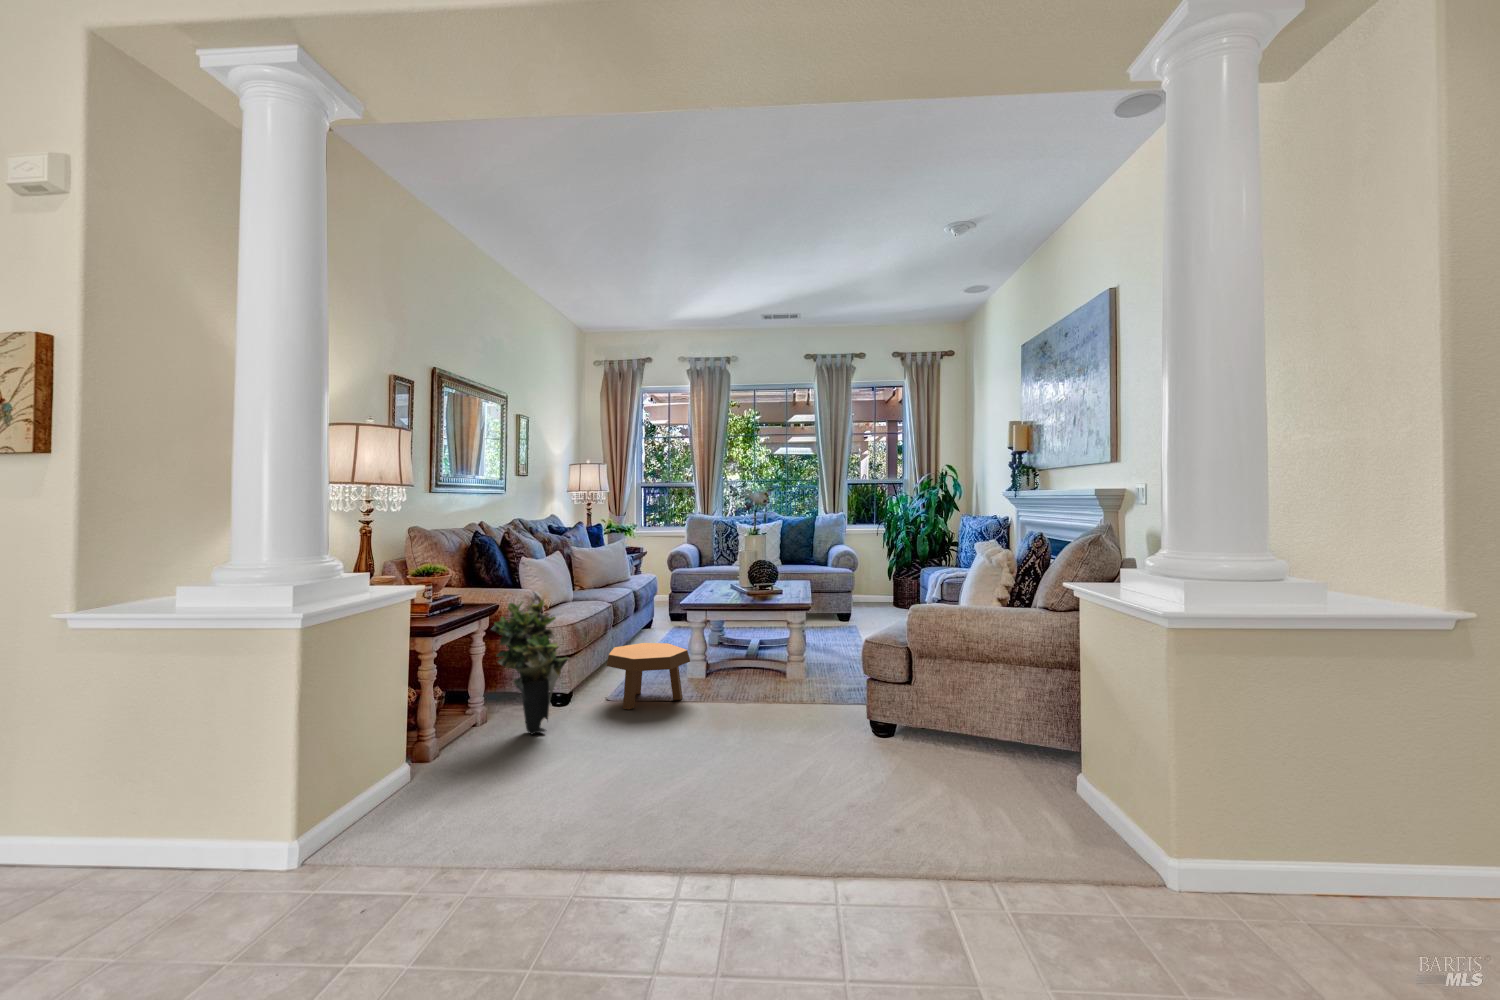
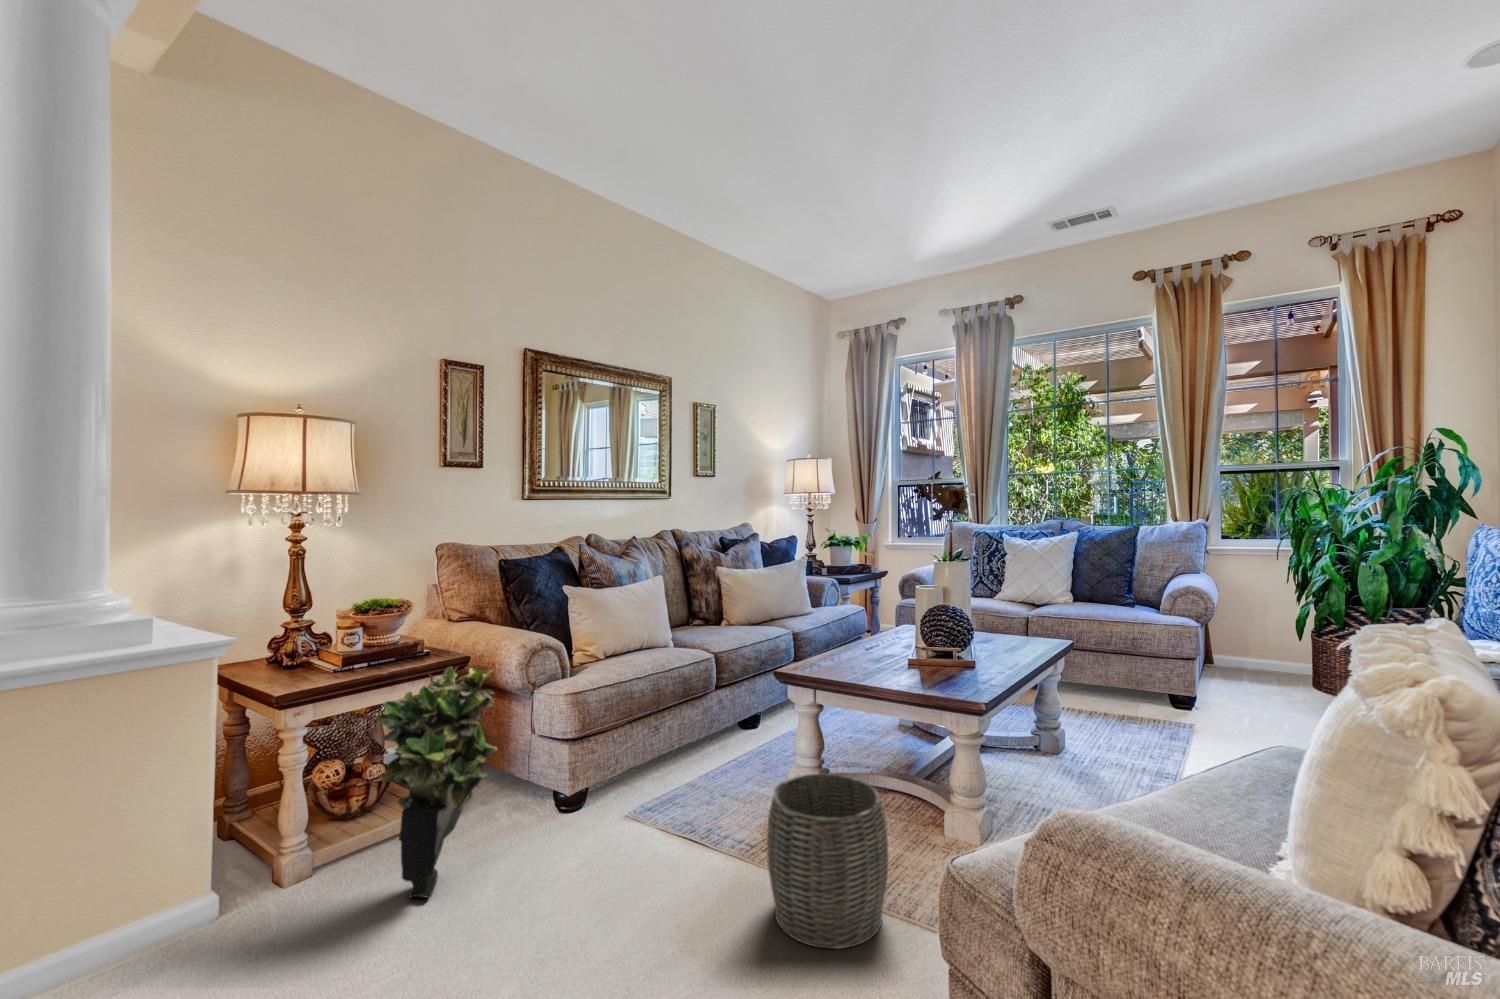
woven basket: none [726,637,785,708] -> present [767,773,888,949]
footstool: present [607,643,690,710] -> none [597,742,730,873]

